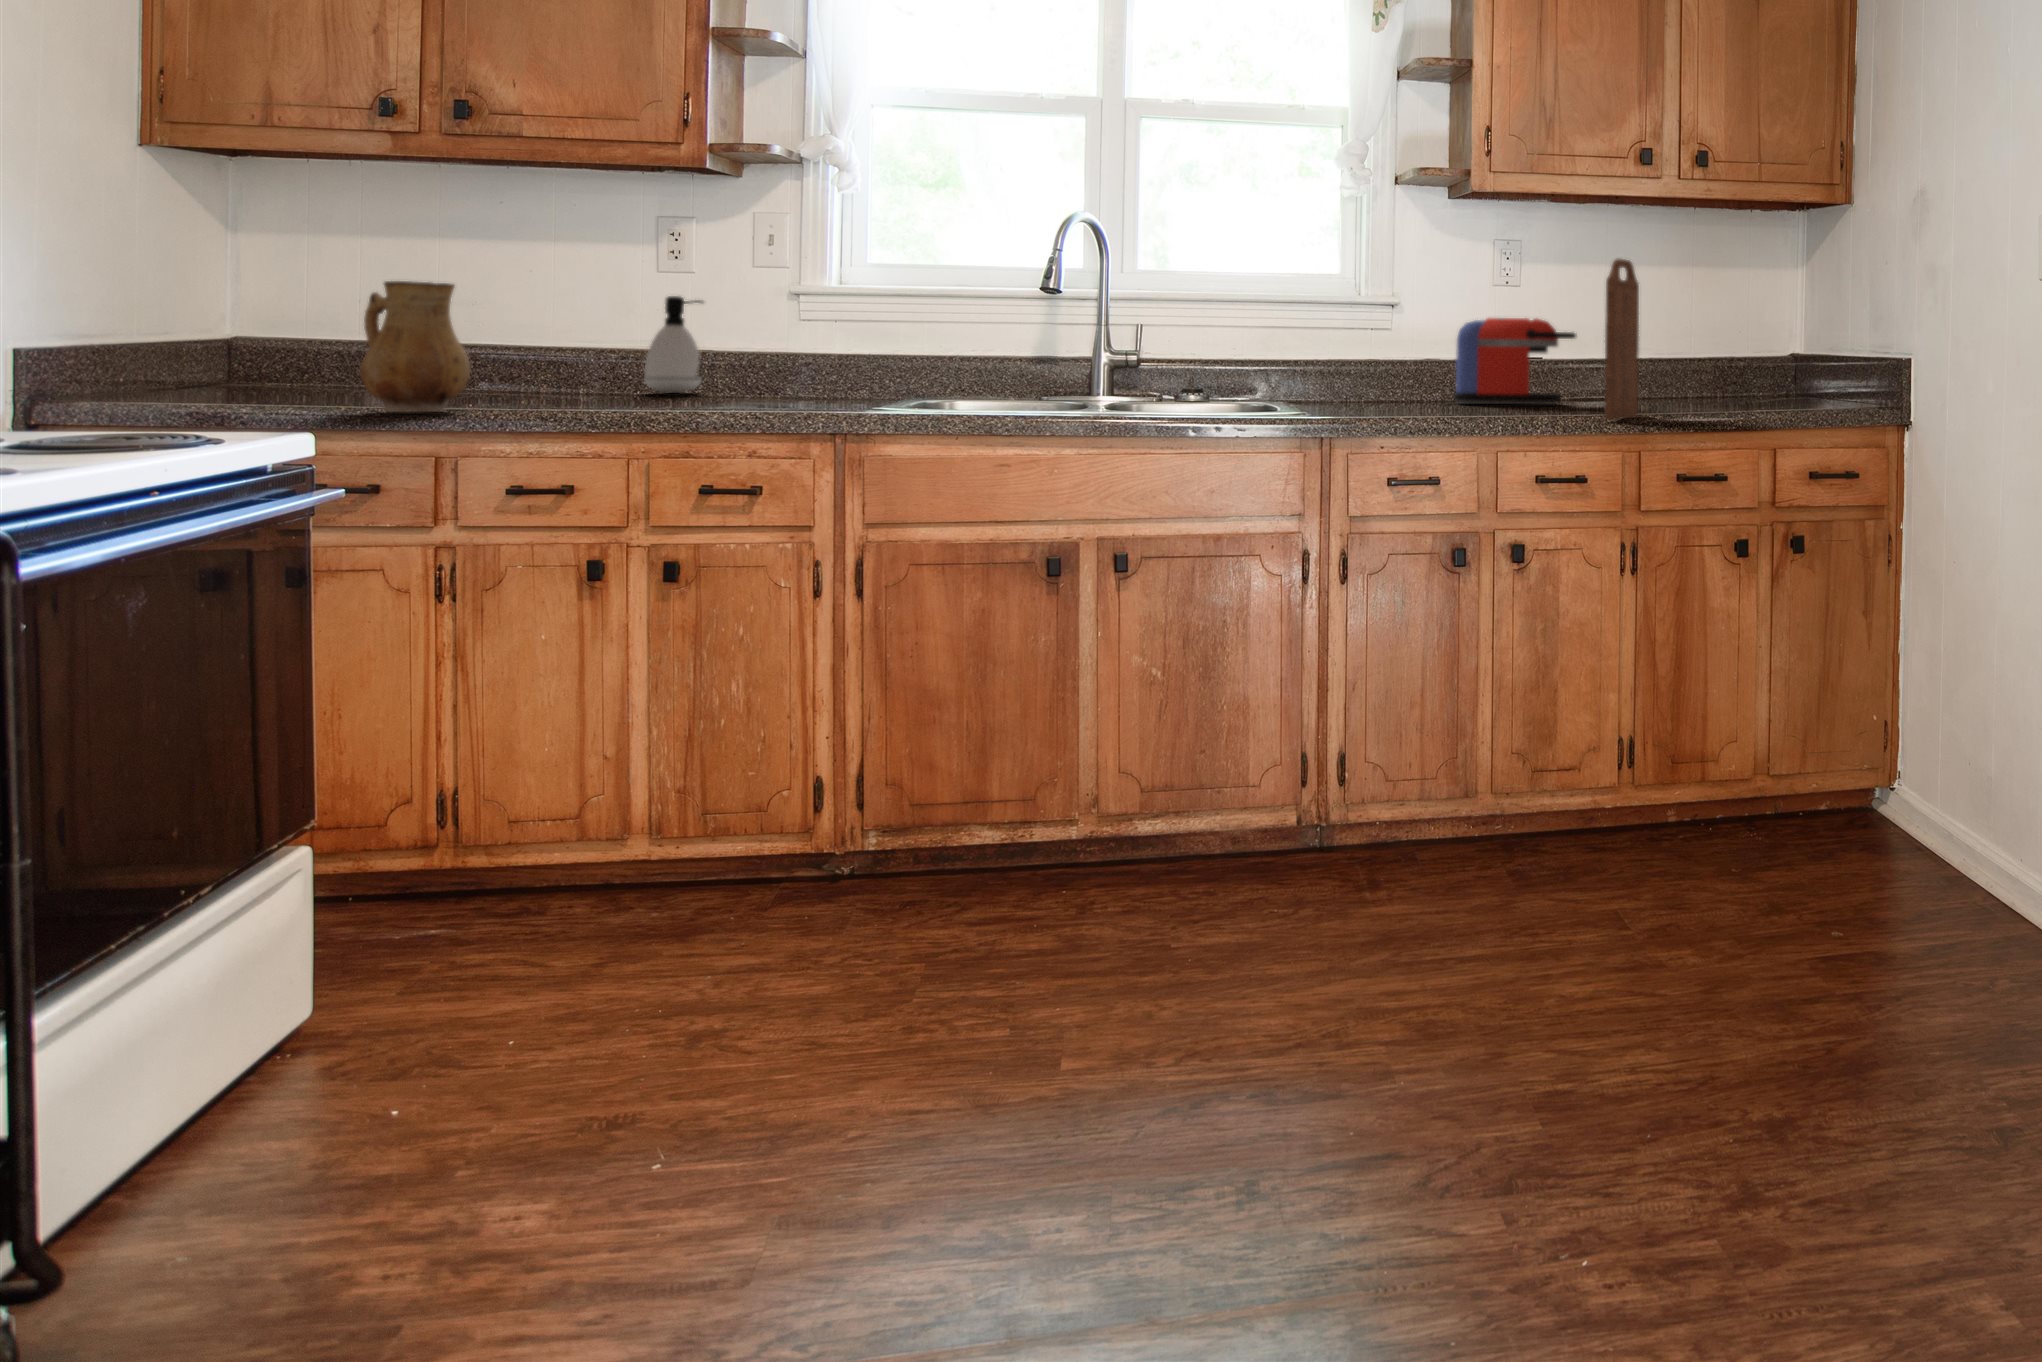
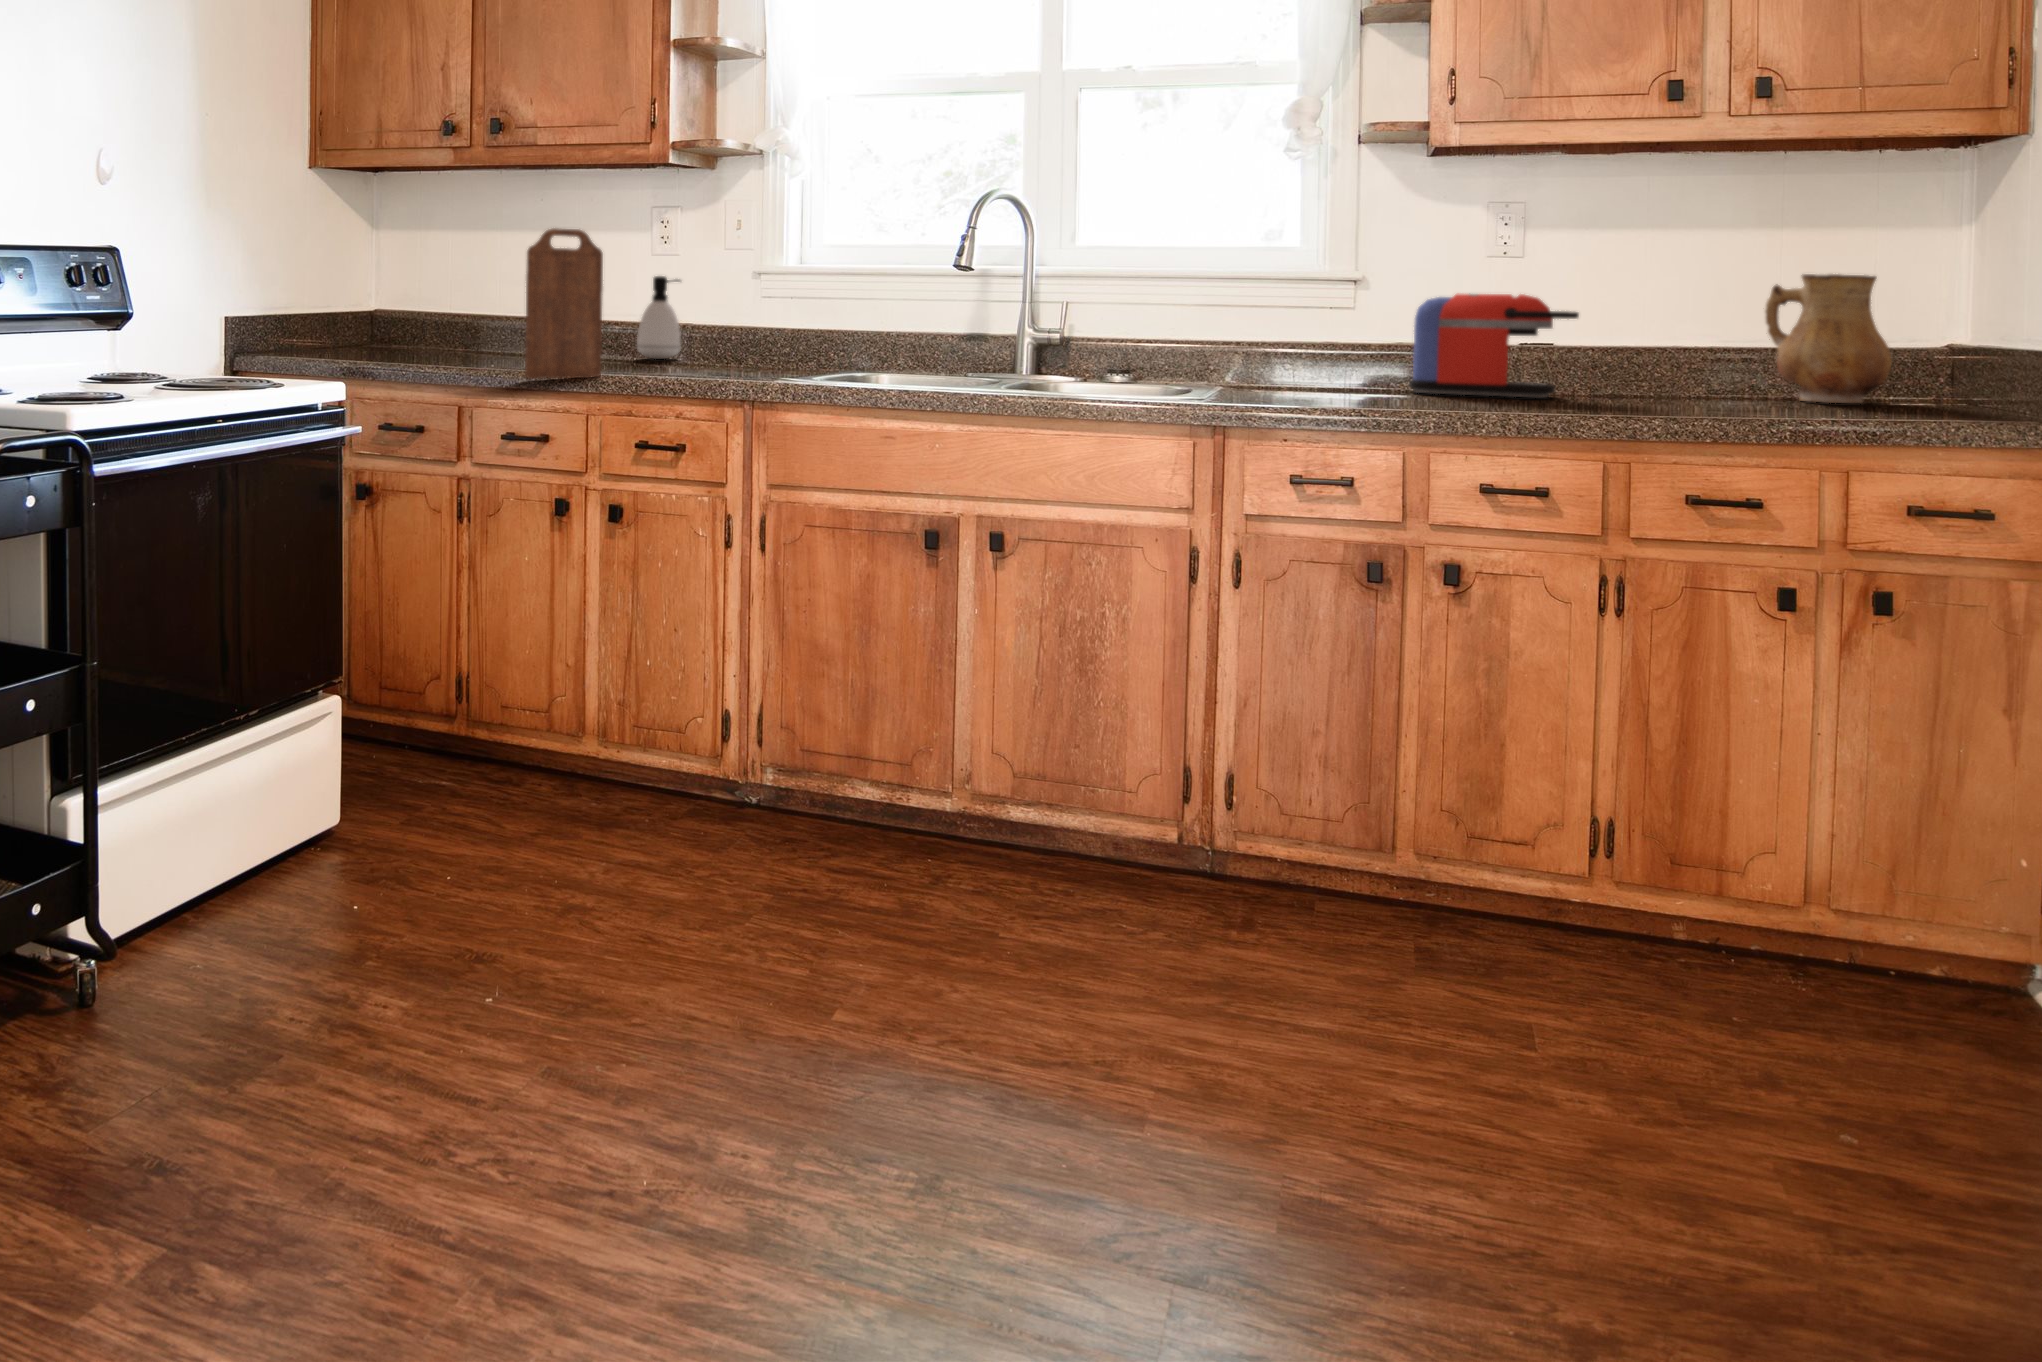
cutting board: present [1605,259,1639,420] -> present [525,228,603,379]
ceramic pitcher: present [360,281,470,412] -> present [1765,274,1891,403]

